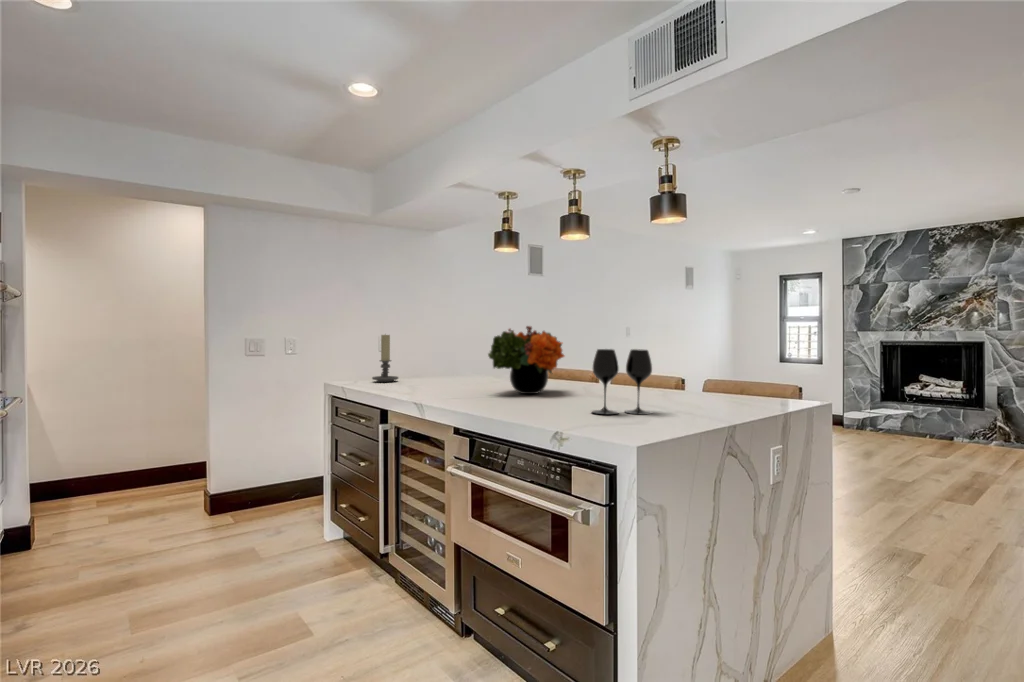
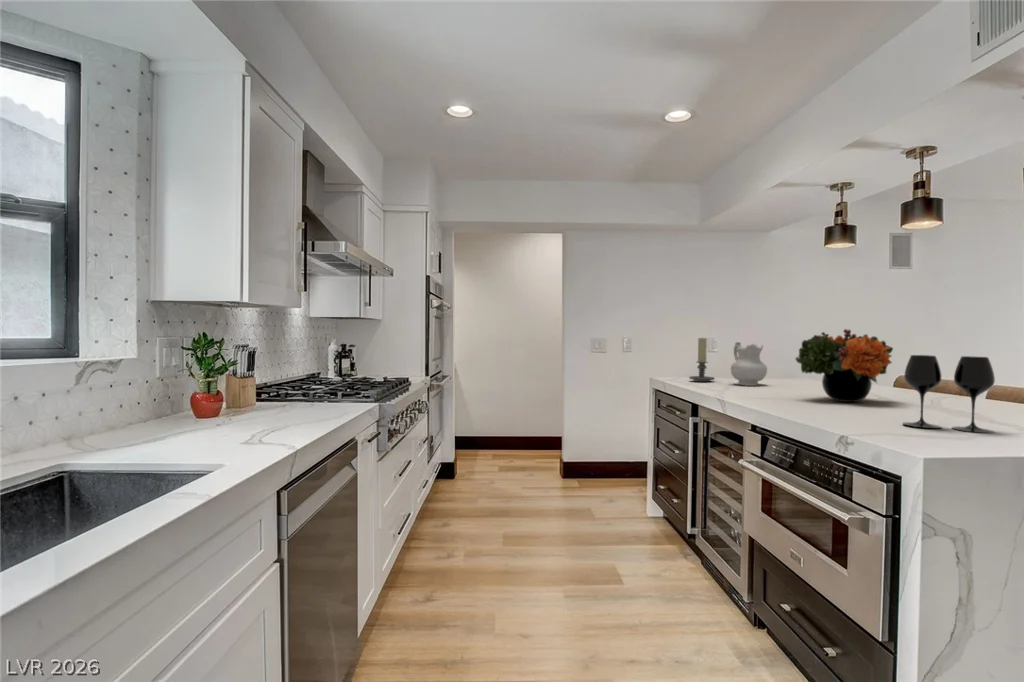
ceramic pitcher: none [417,339,451,384] -> present [731,342,767,386]

